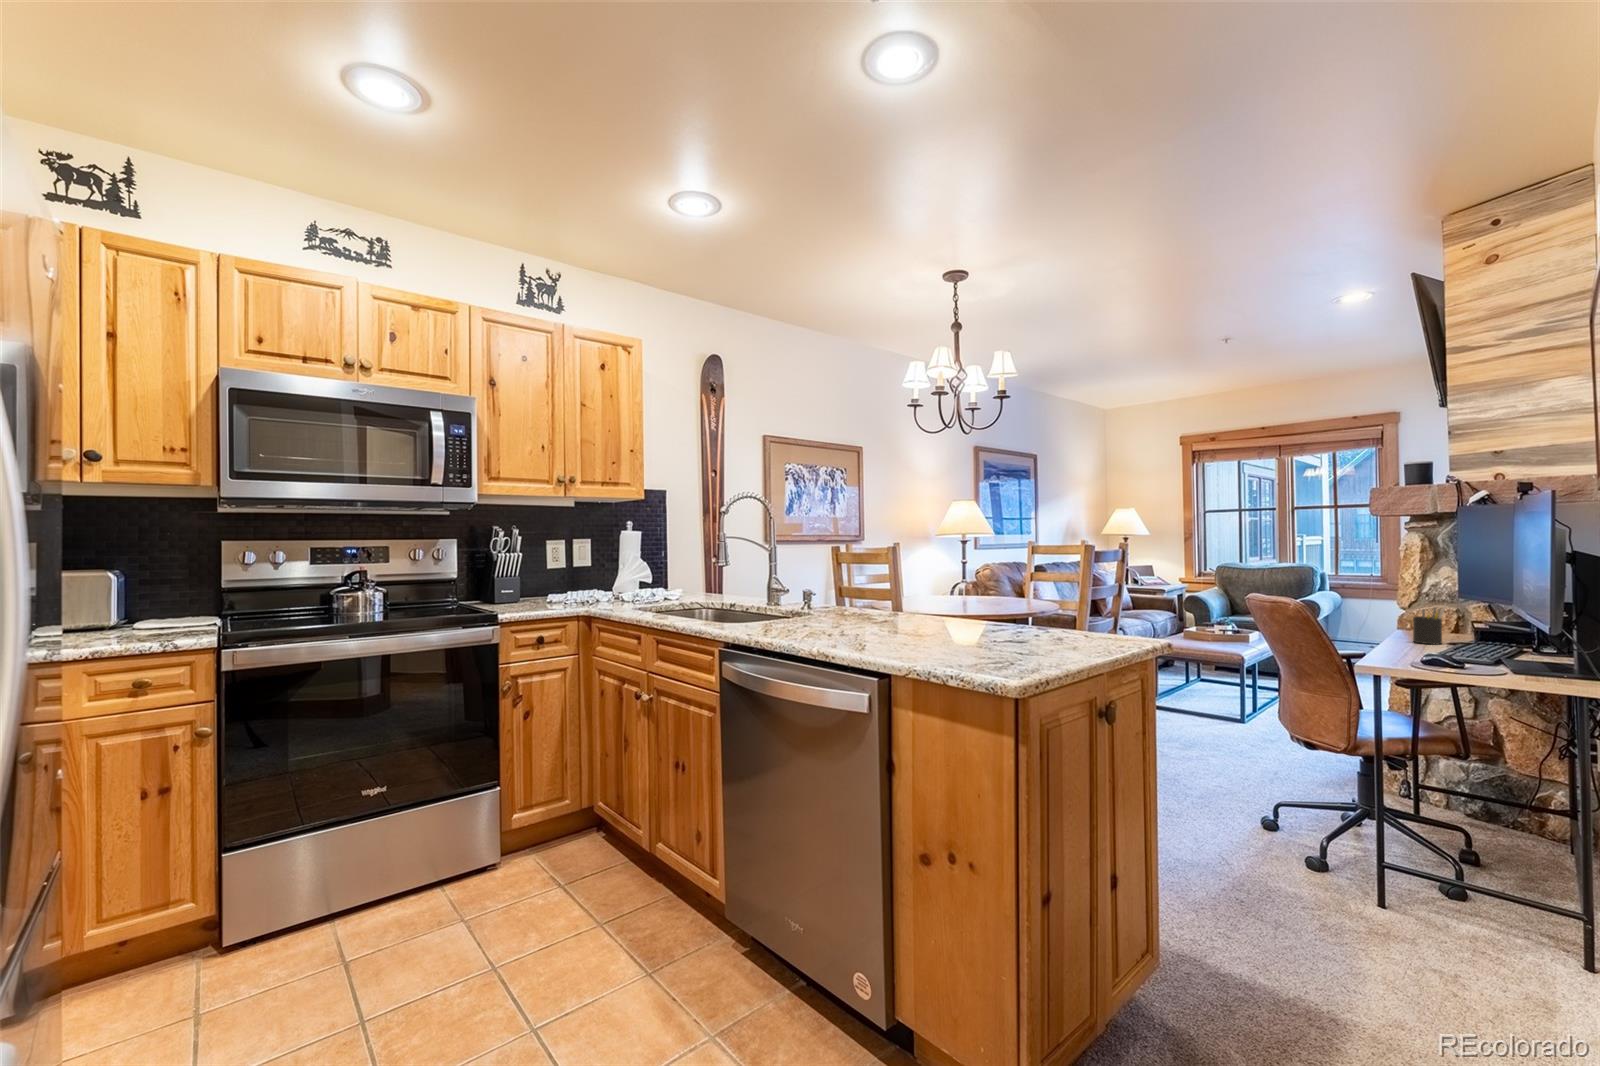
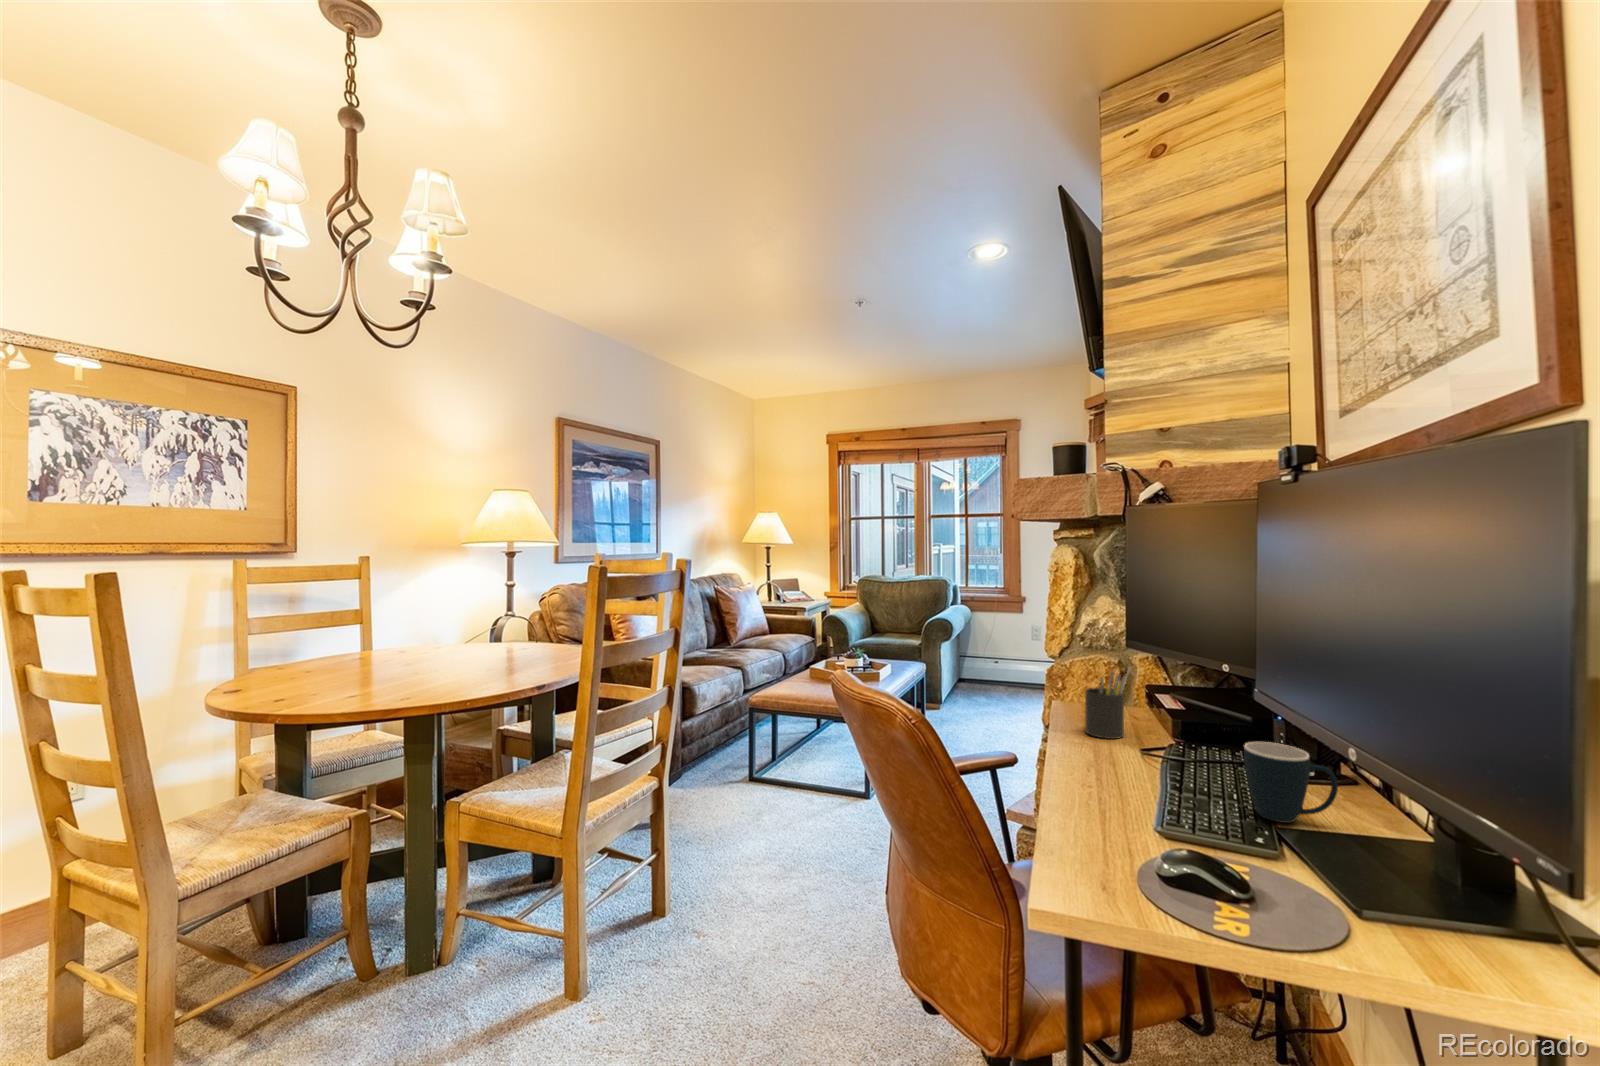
mug: none [1493,628,1548,665] -> present [1244,742,1338,823]

